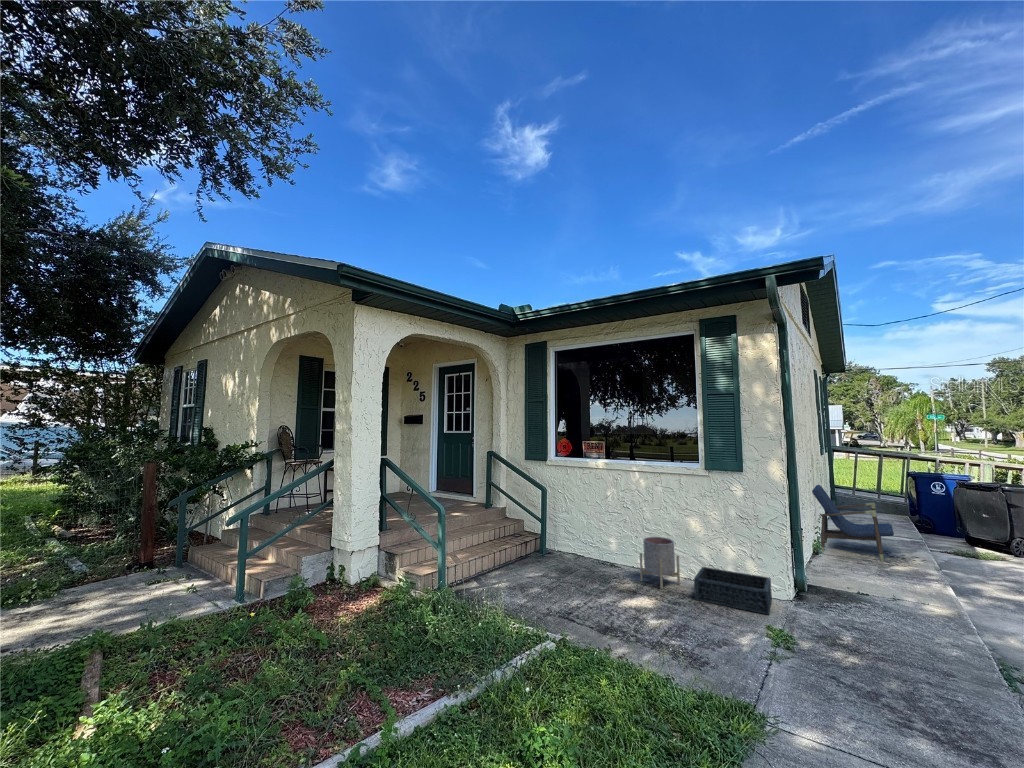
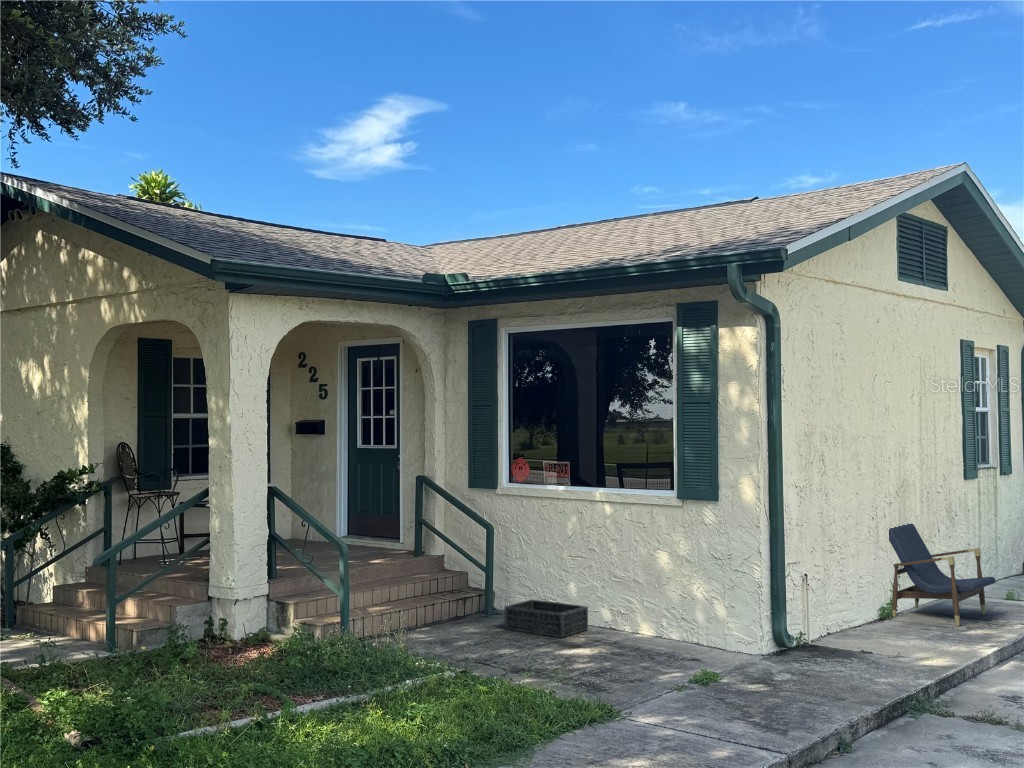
planter: present [640,537,680,589] -> none [599,587,646,647]
basket: present [694,567,772,615] -> present [504,600,588,638]

